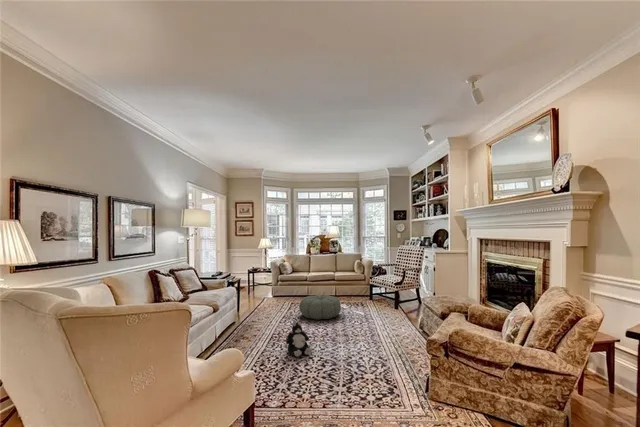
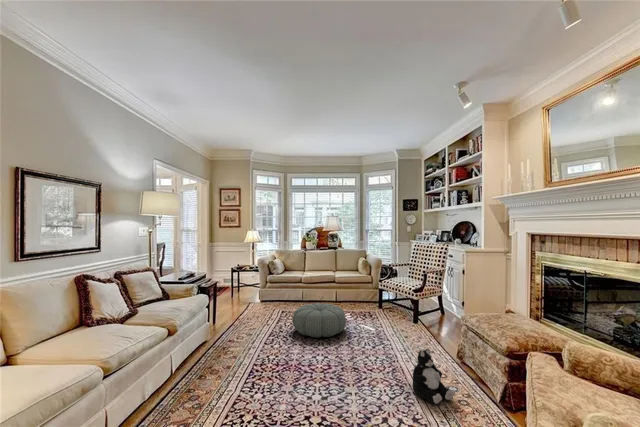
plush toy: present [286,321,312,357] -> present [412,349,455,404]

